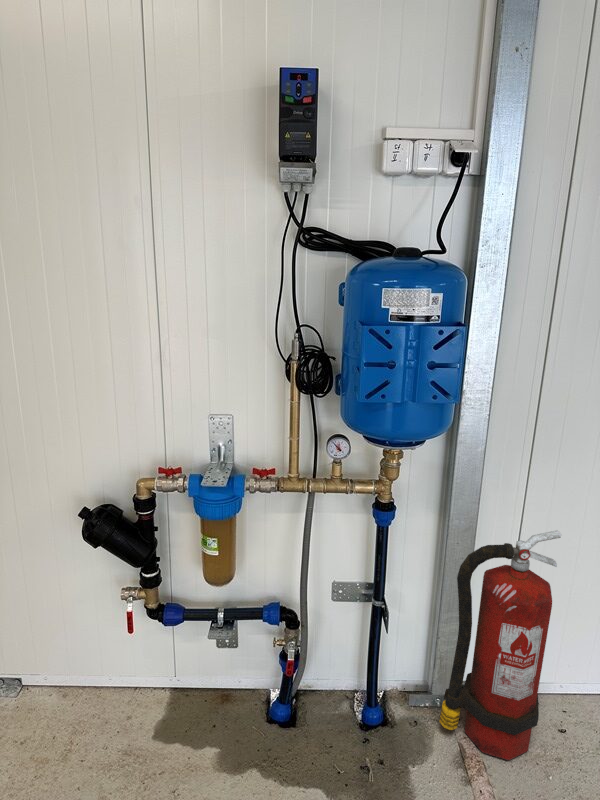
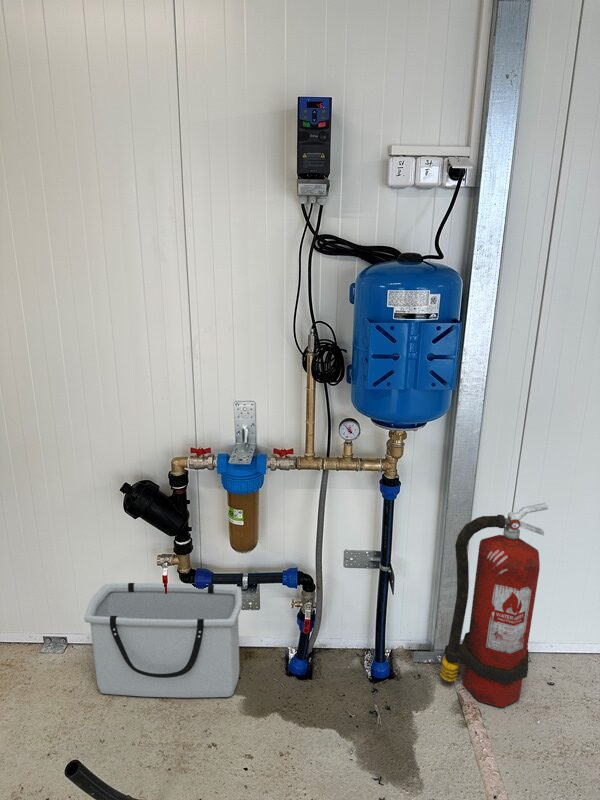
storage bin: none [34,619,216,751] -> present [84,583,242,698]

